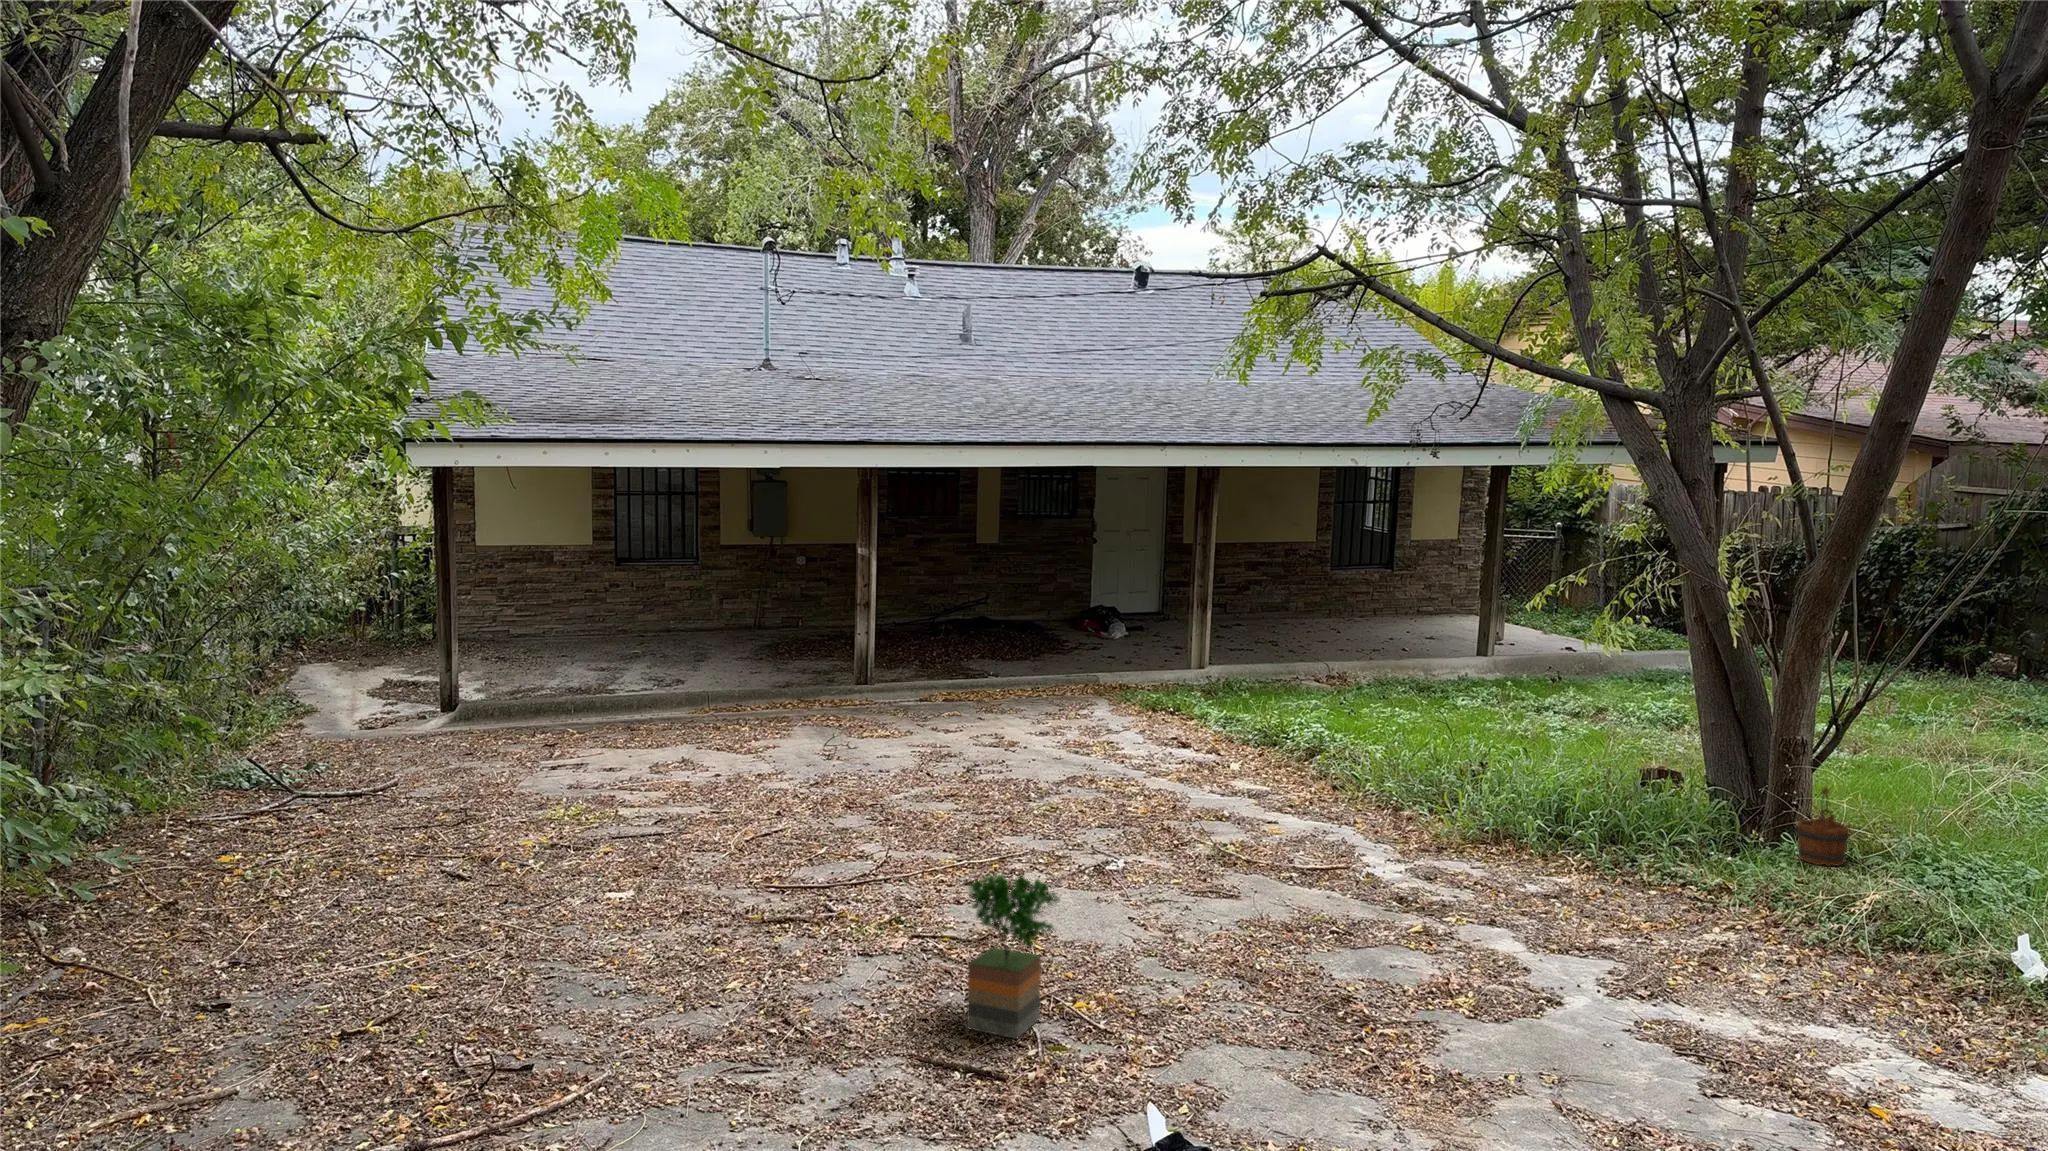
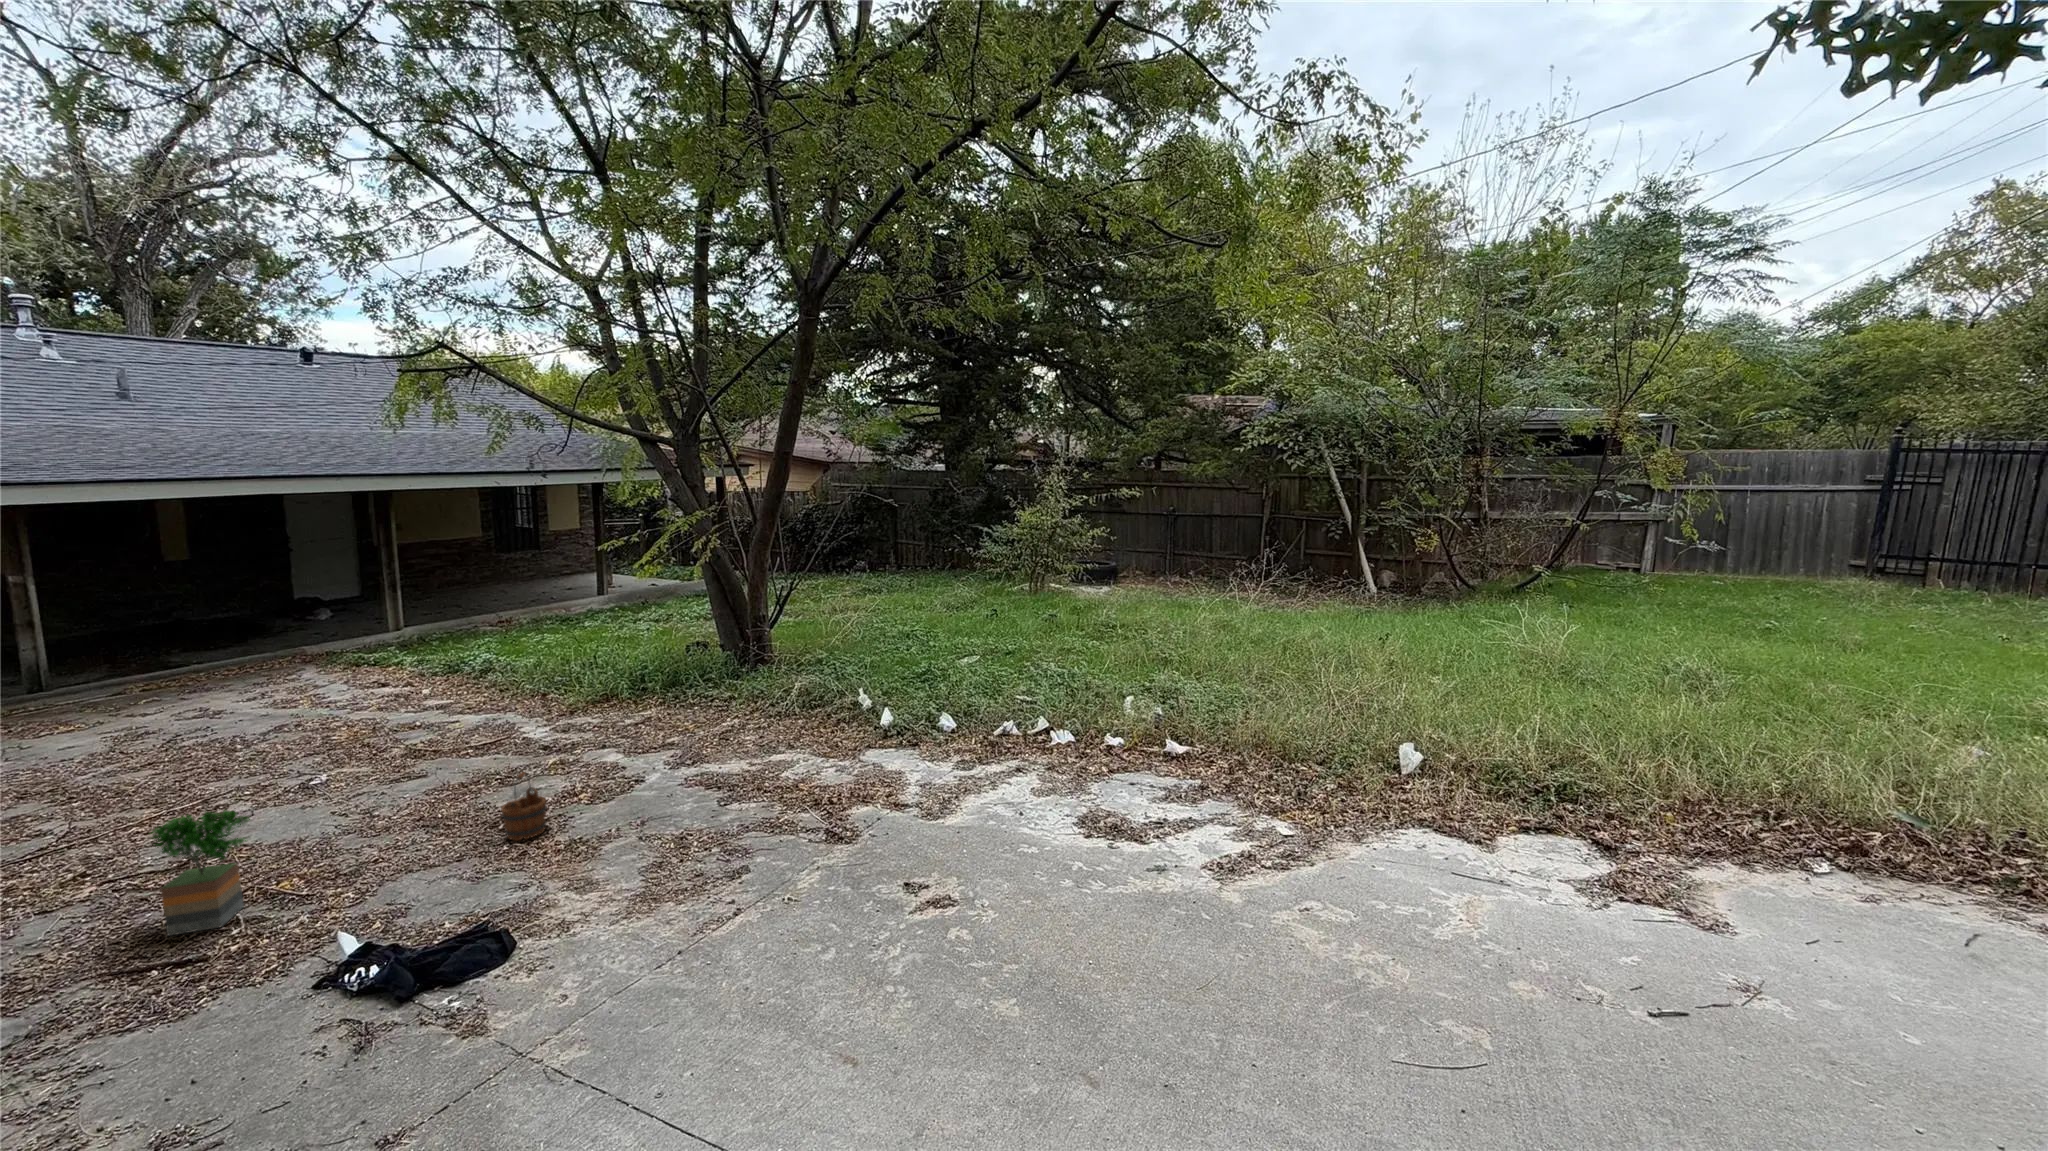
wooden bucket: present [1797,788,1849,866] -> present [501,772,547,841]

